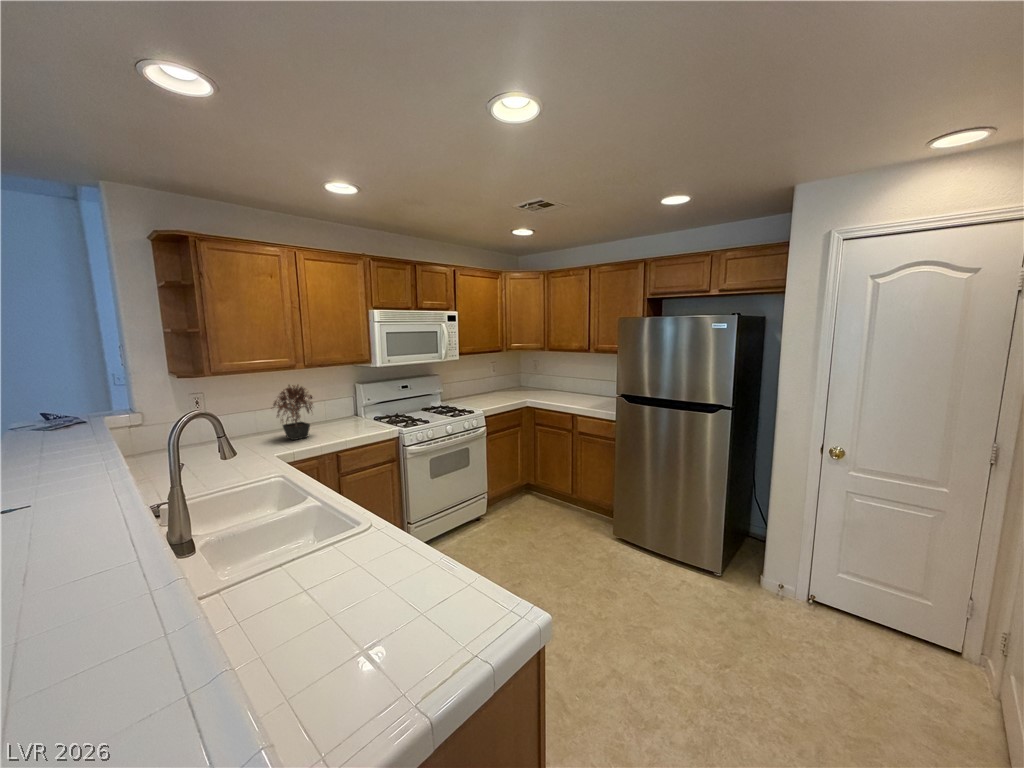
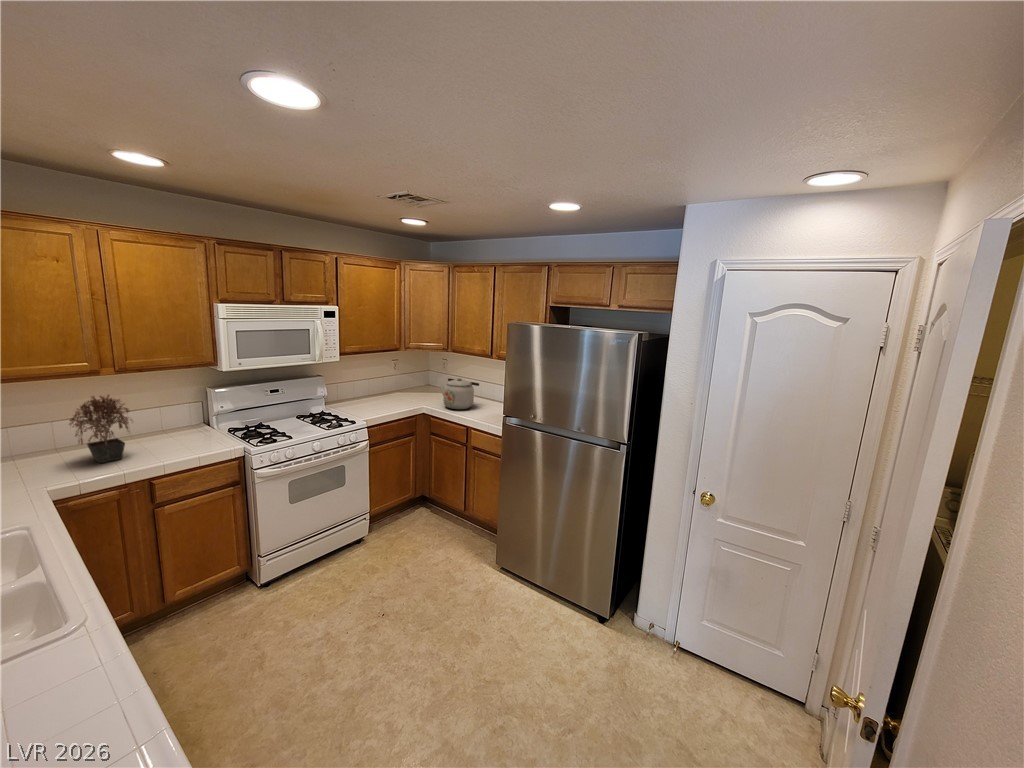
kettle: none [540,373,576,401] -> present [441,378,479,409]

